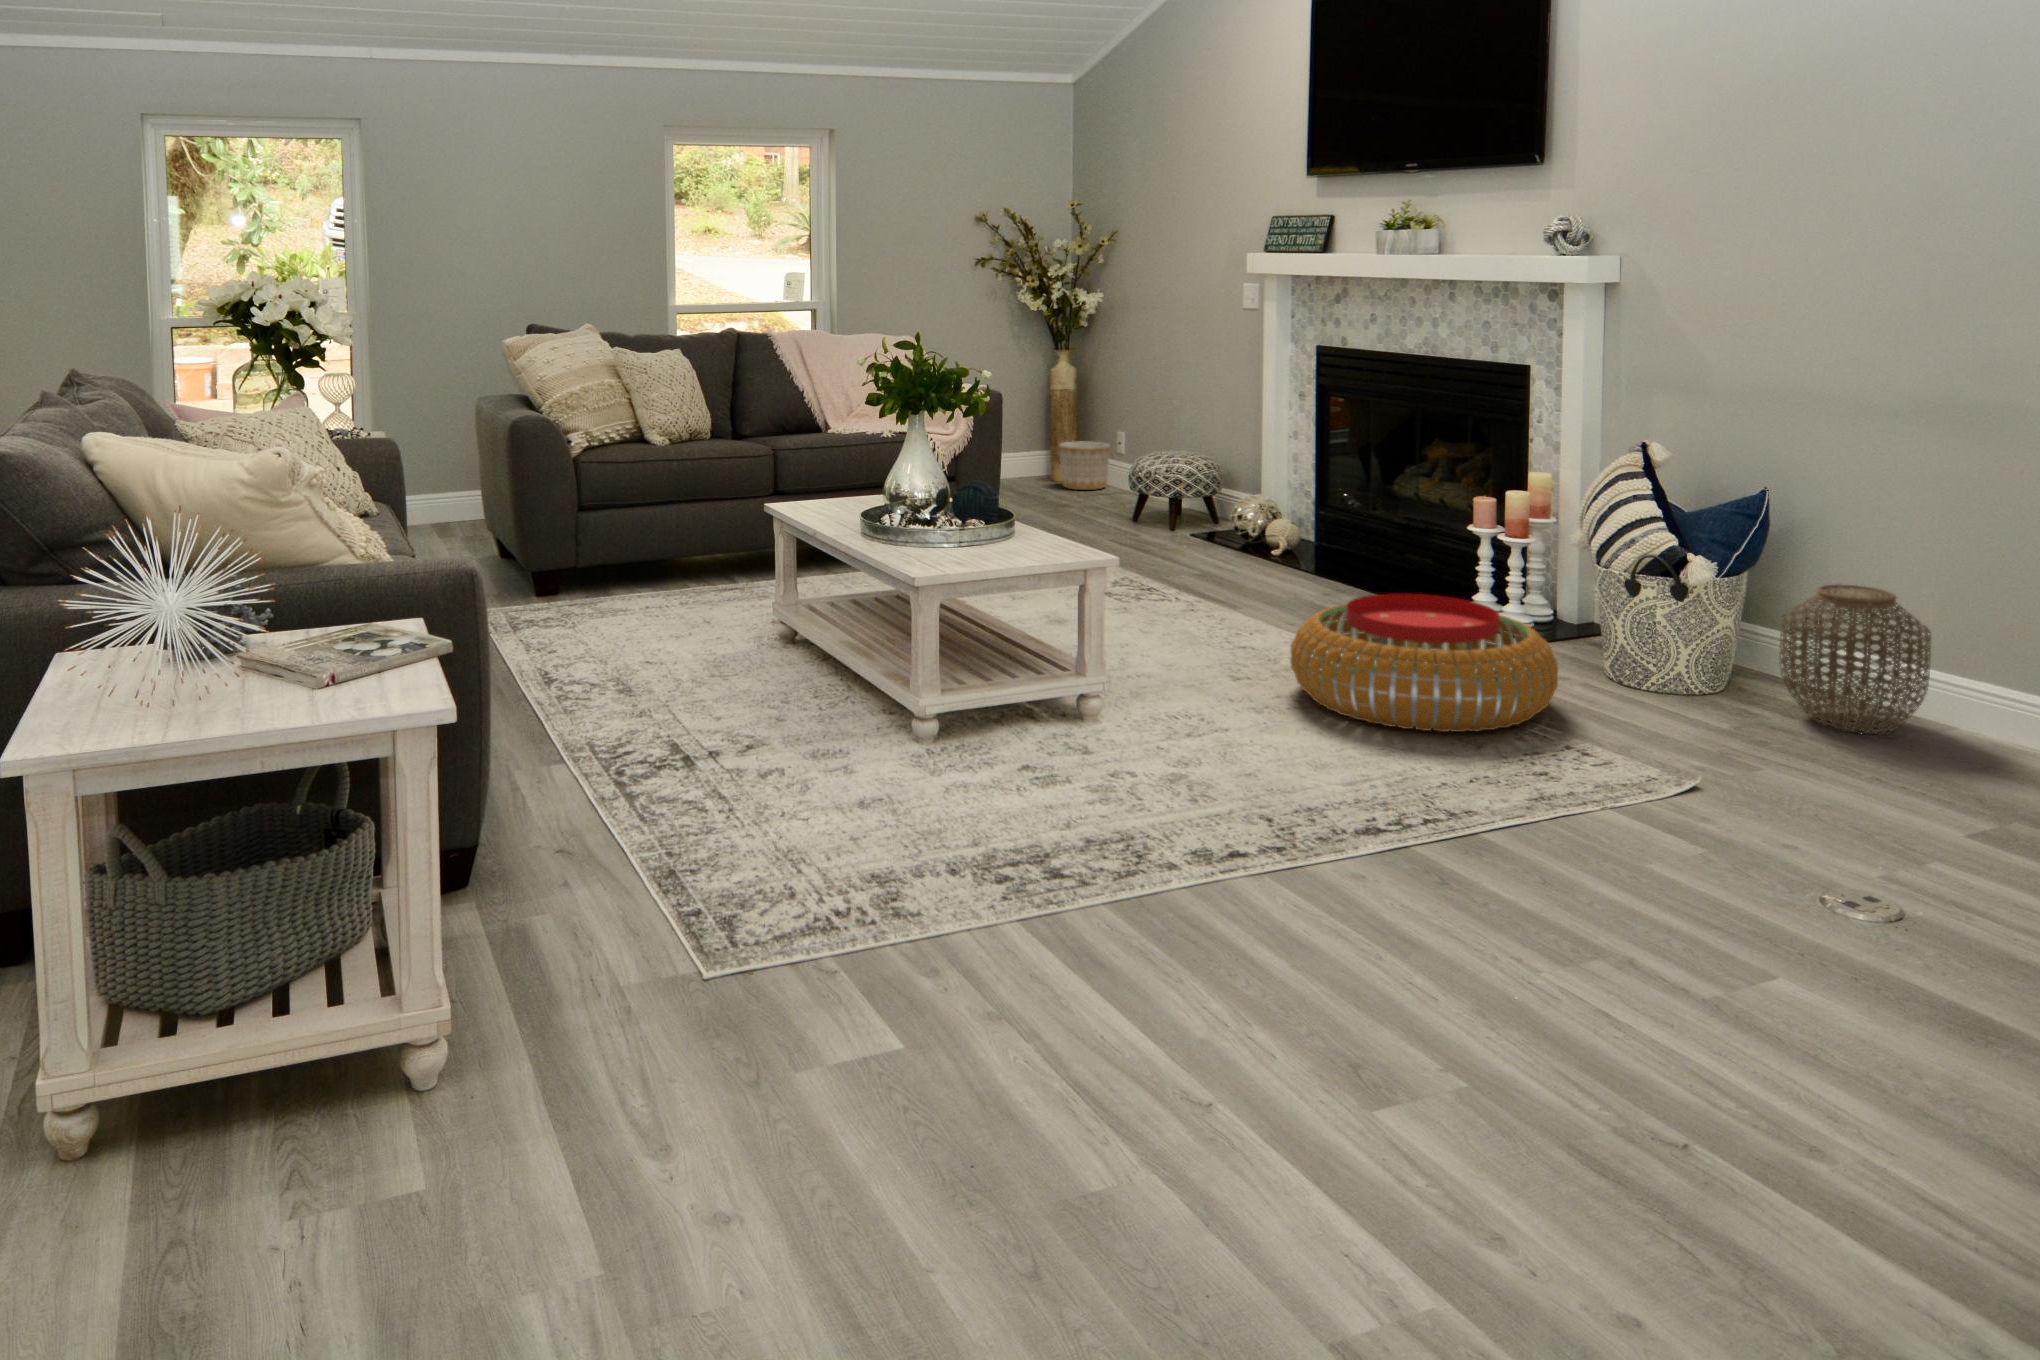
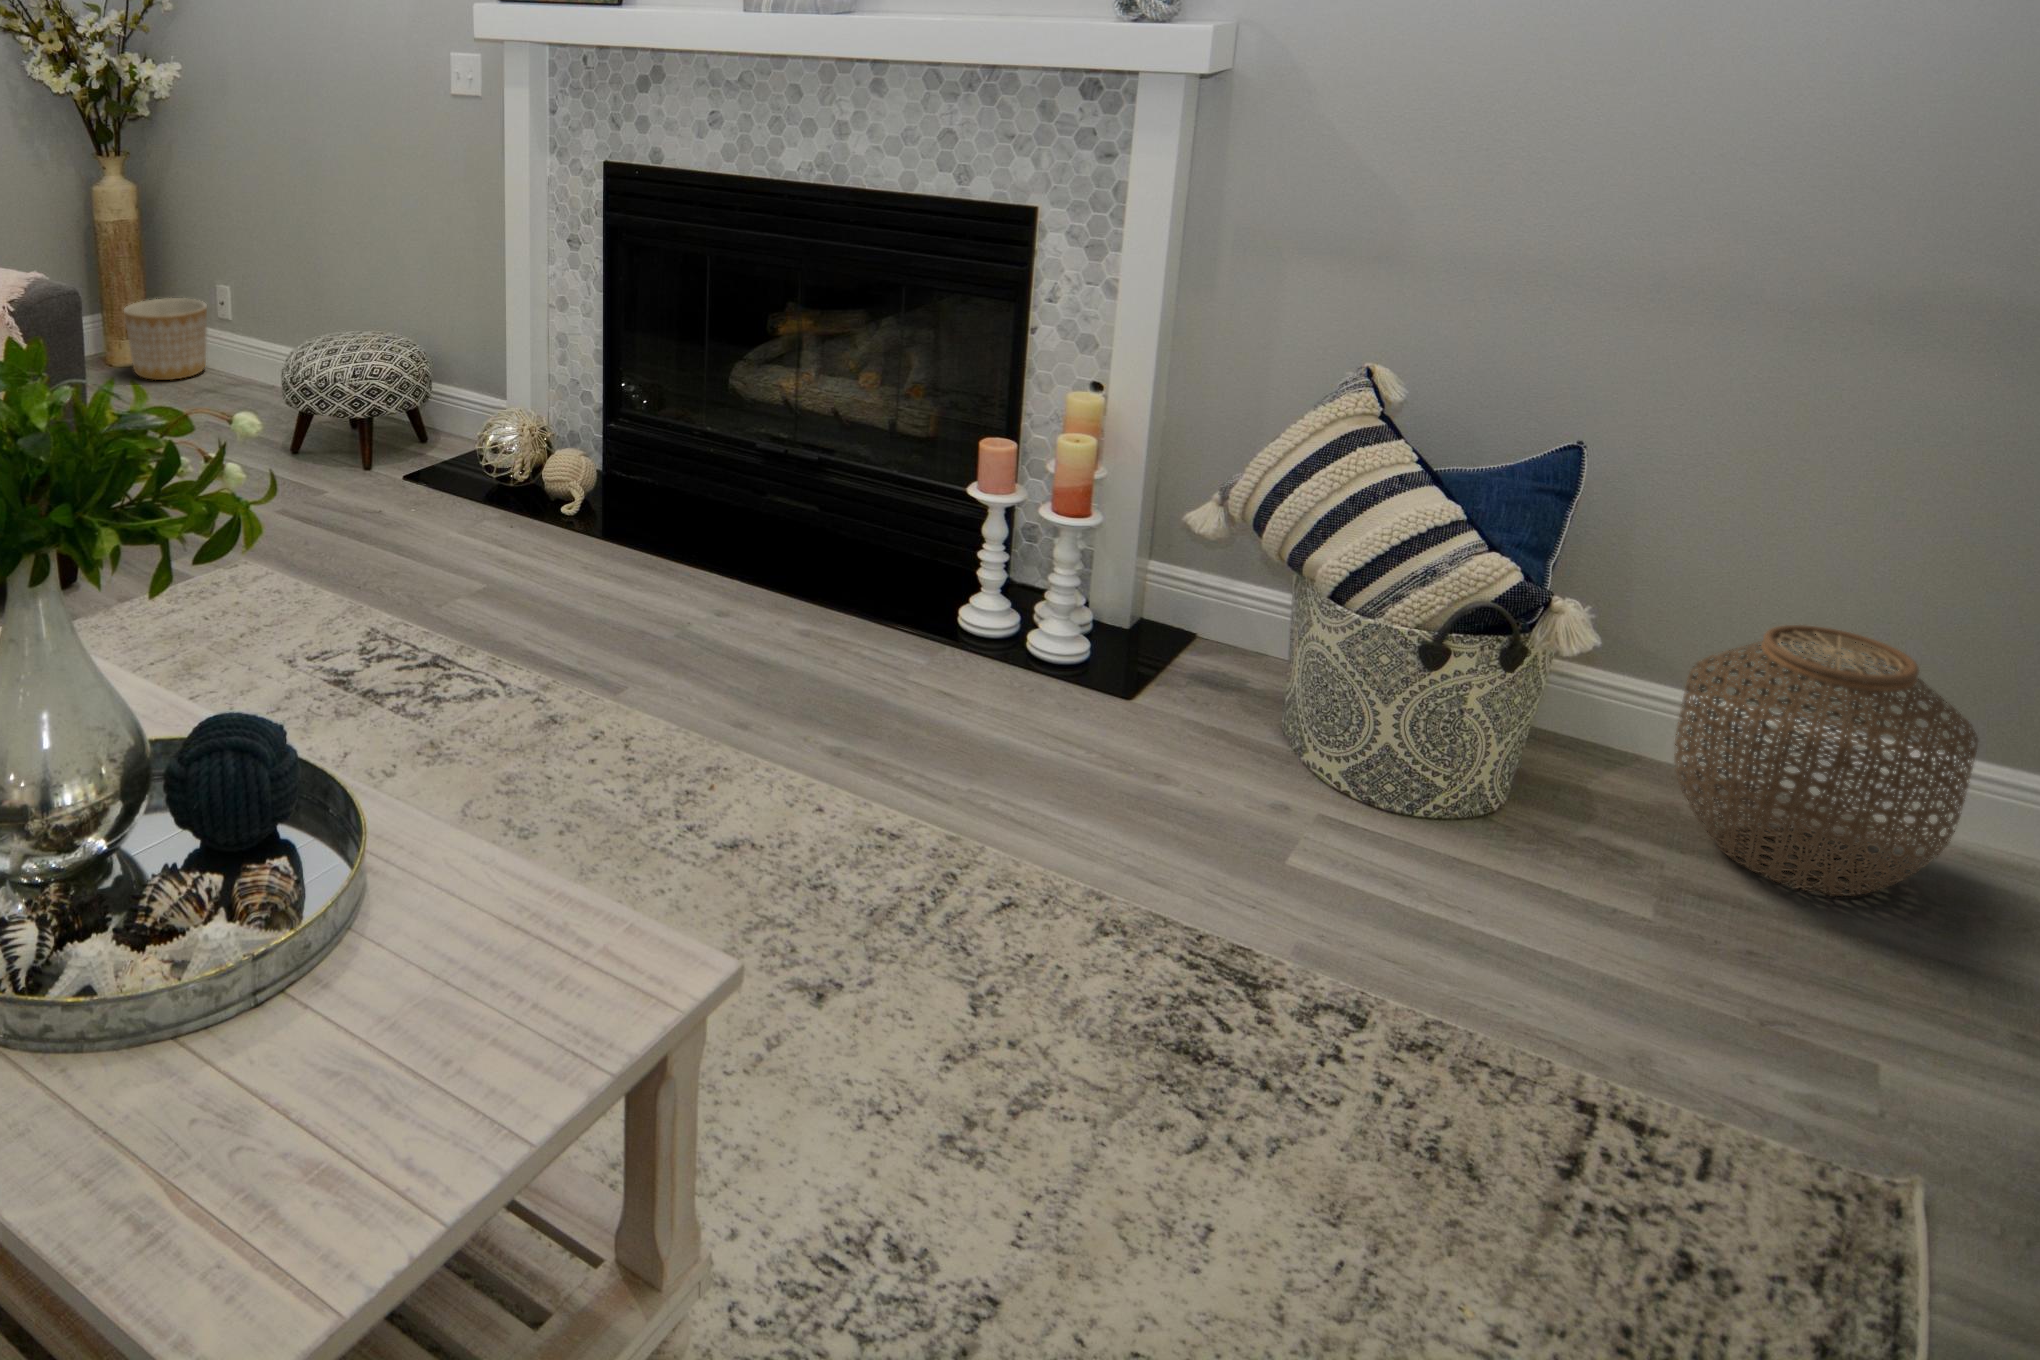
pouf: present [1290,593,1558,732] -> none [919,739,1502,1158]

